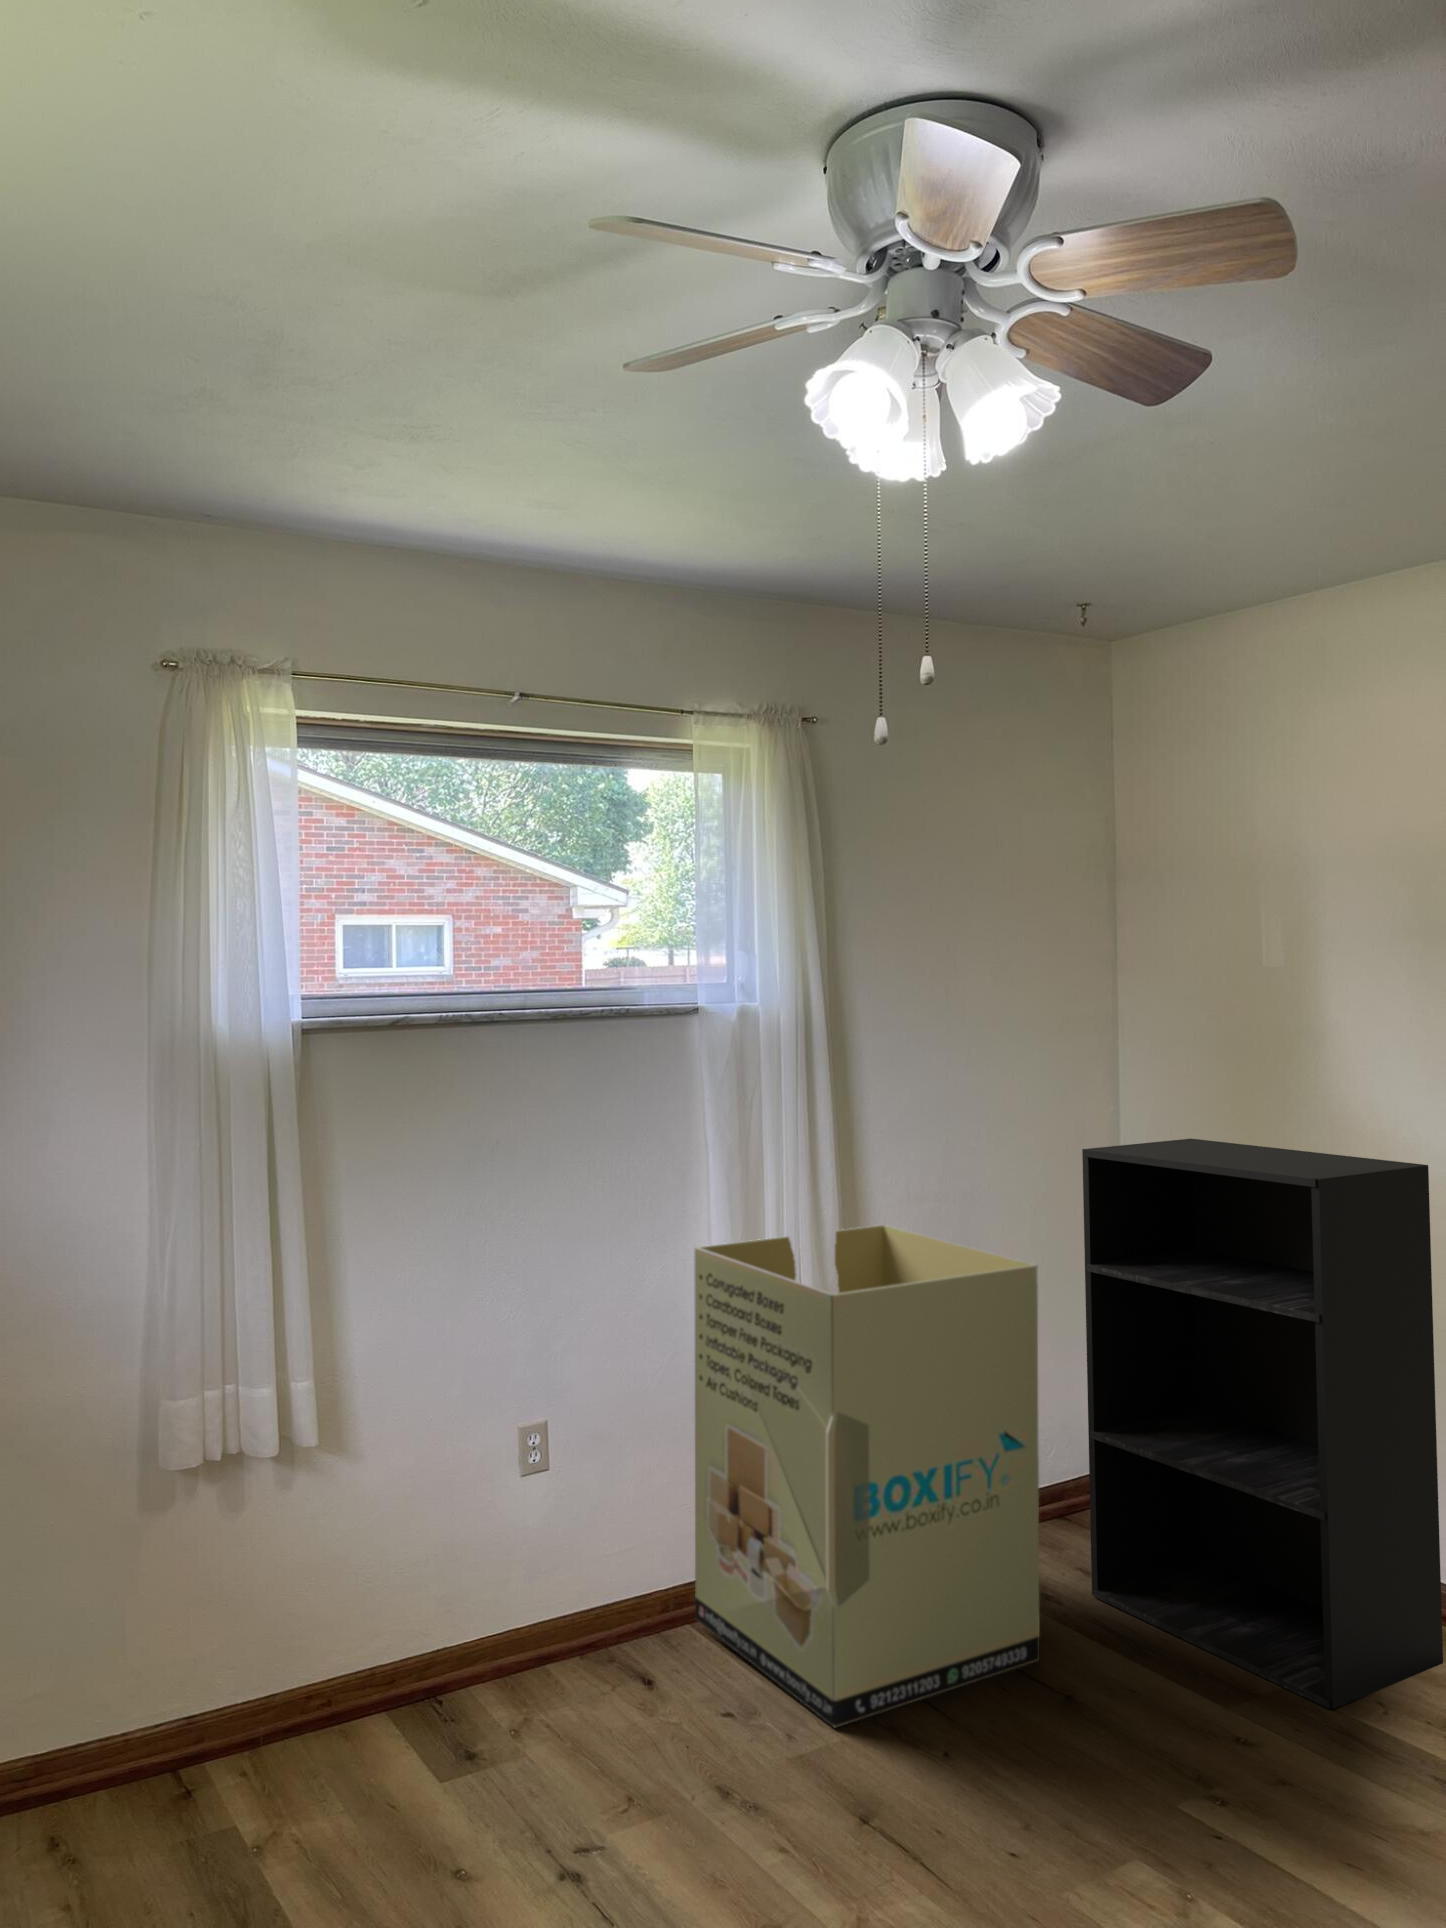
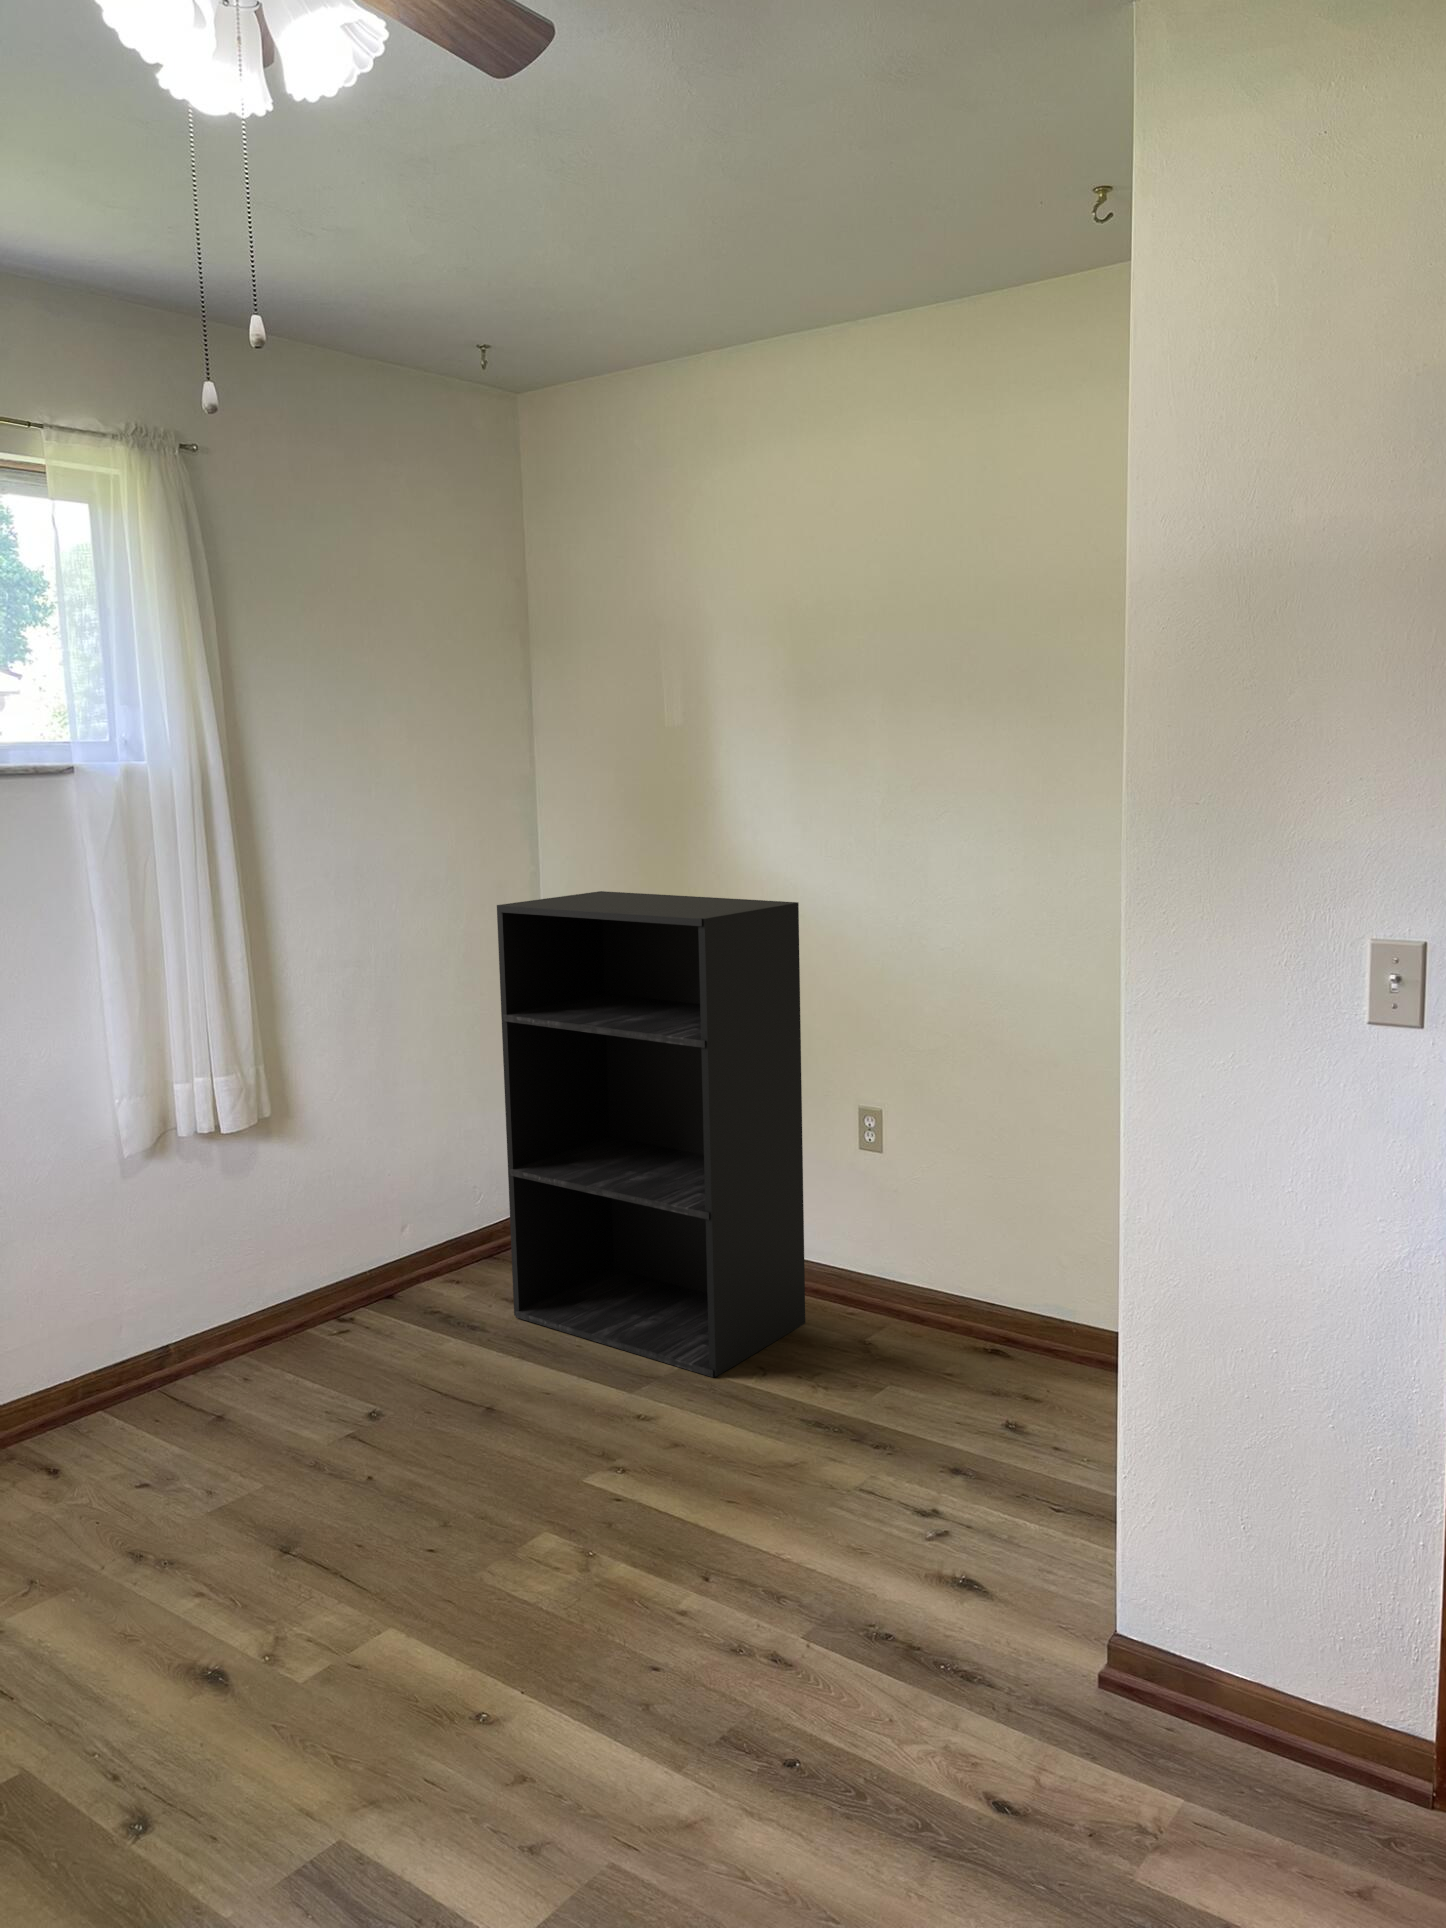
cardboard box: present [695,1225,1040,1727] -> none [82,992,462,1482]

